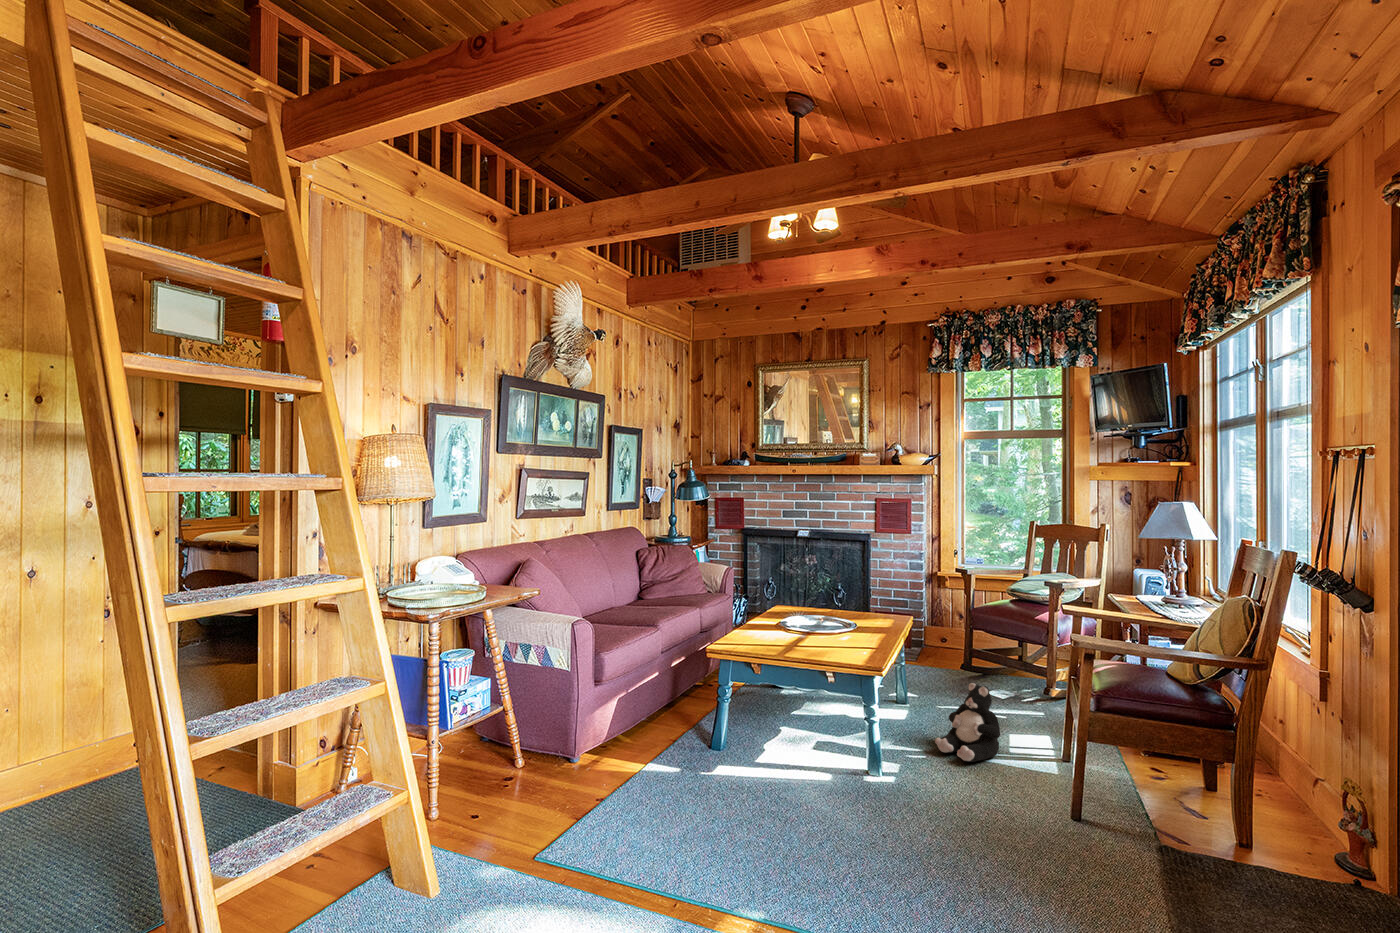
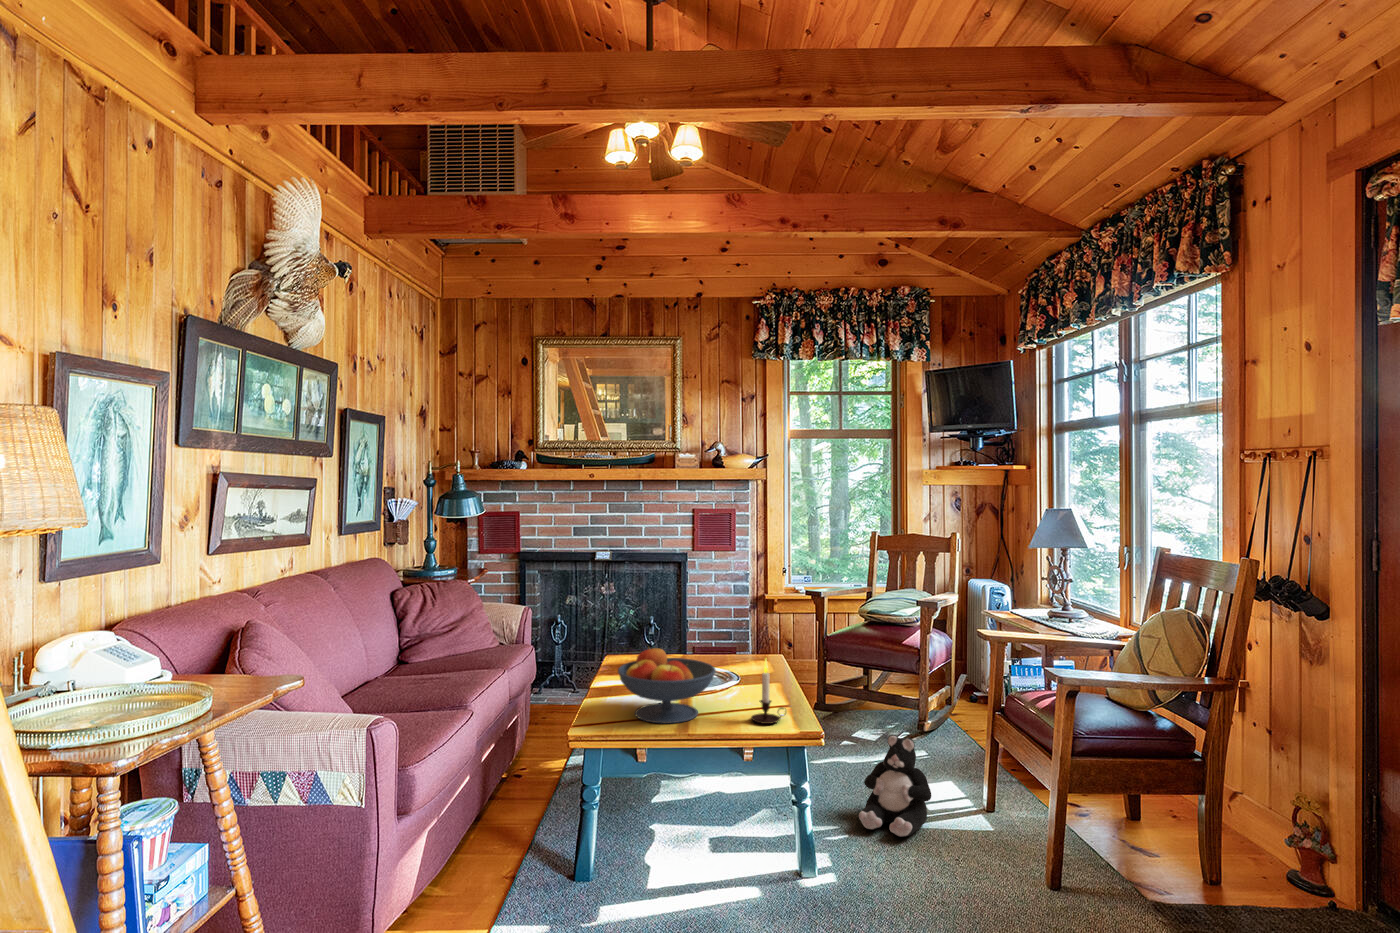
fruit bowl: none [743,594,814,648] -> present [618,649,716,723]
candle: none [833,607,861,656] -> present [751,659,786,724]

